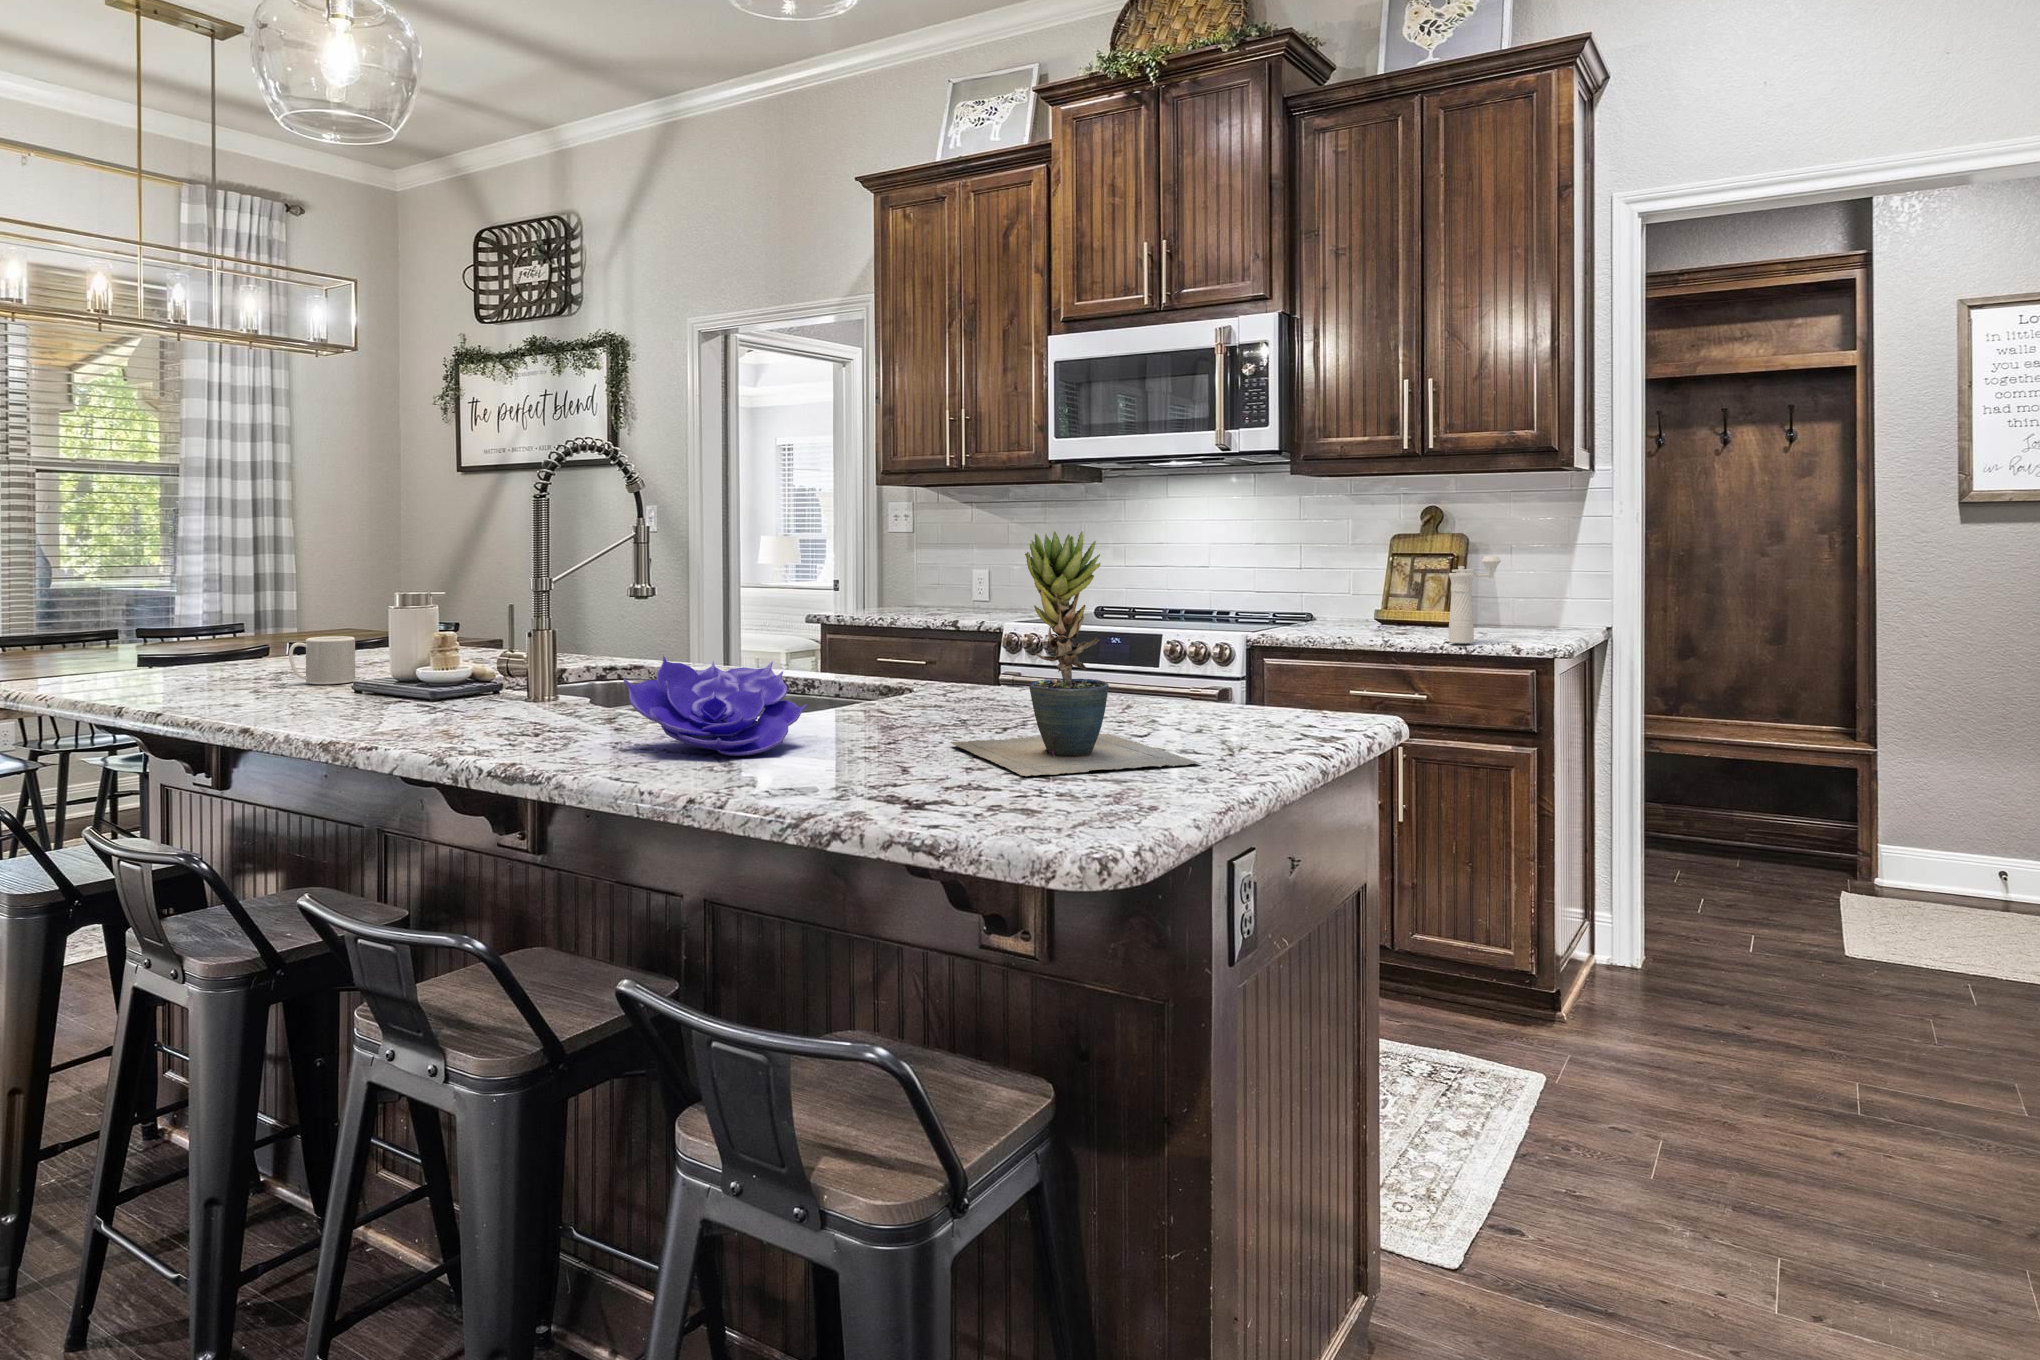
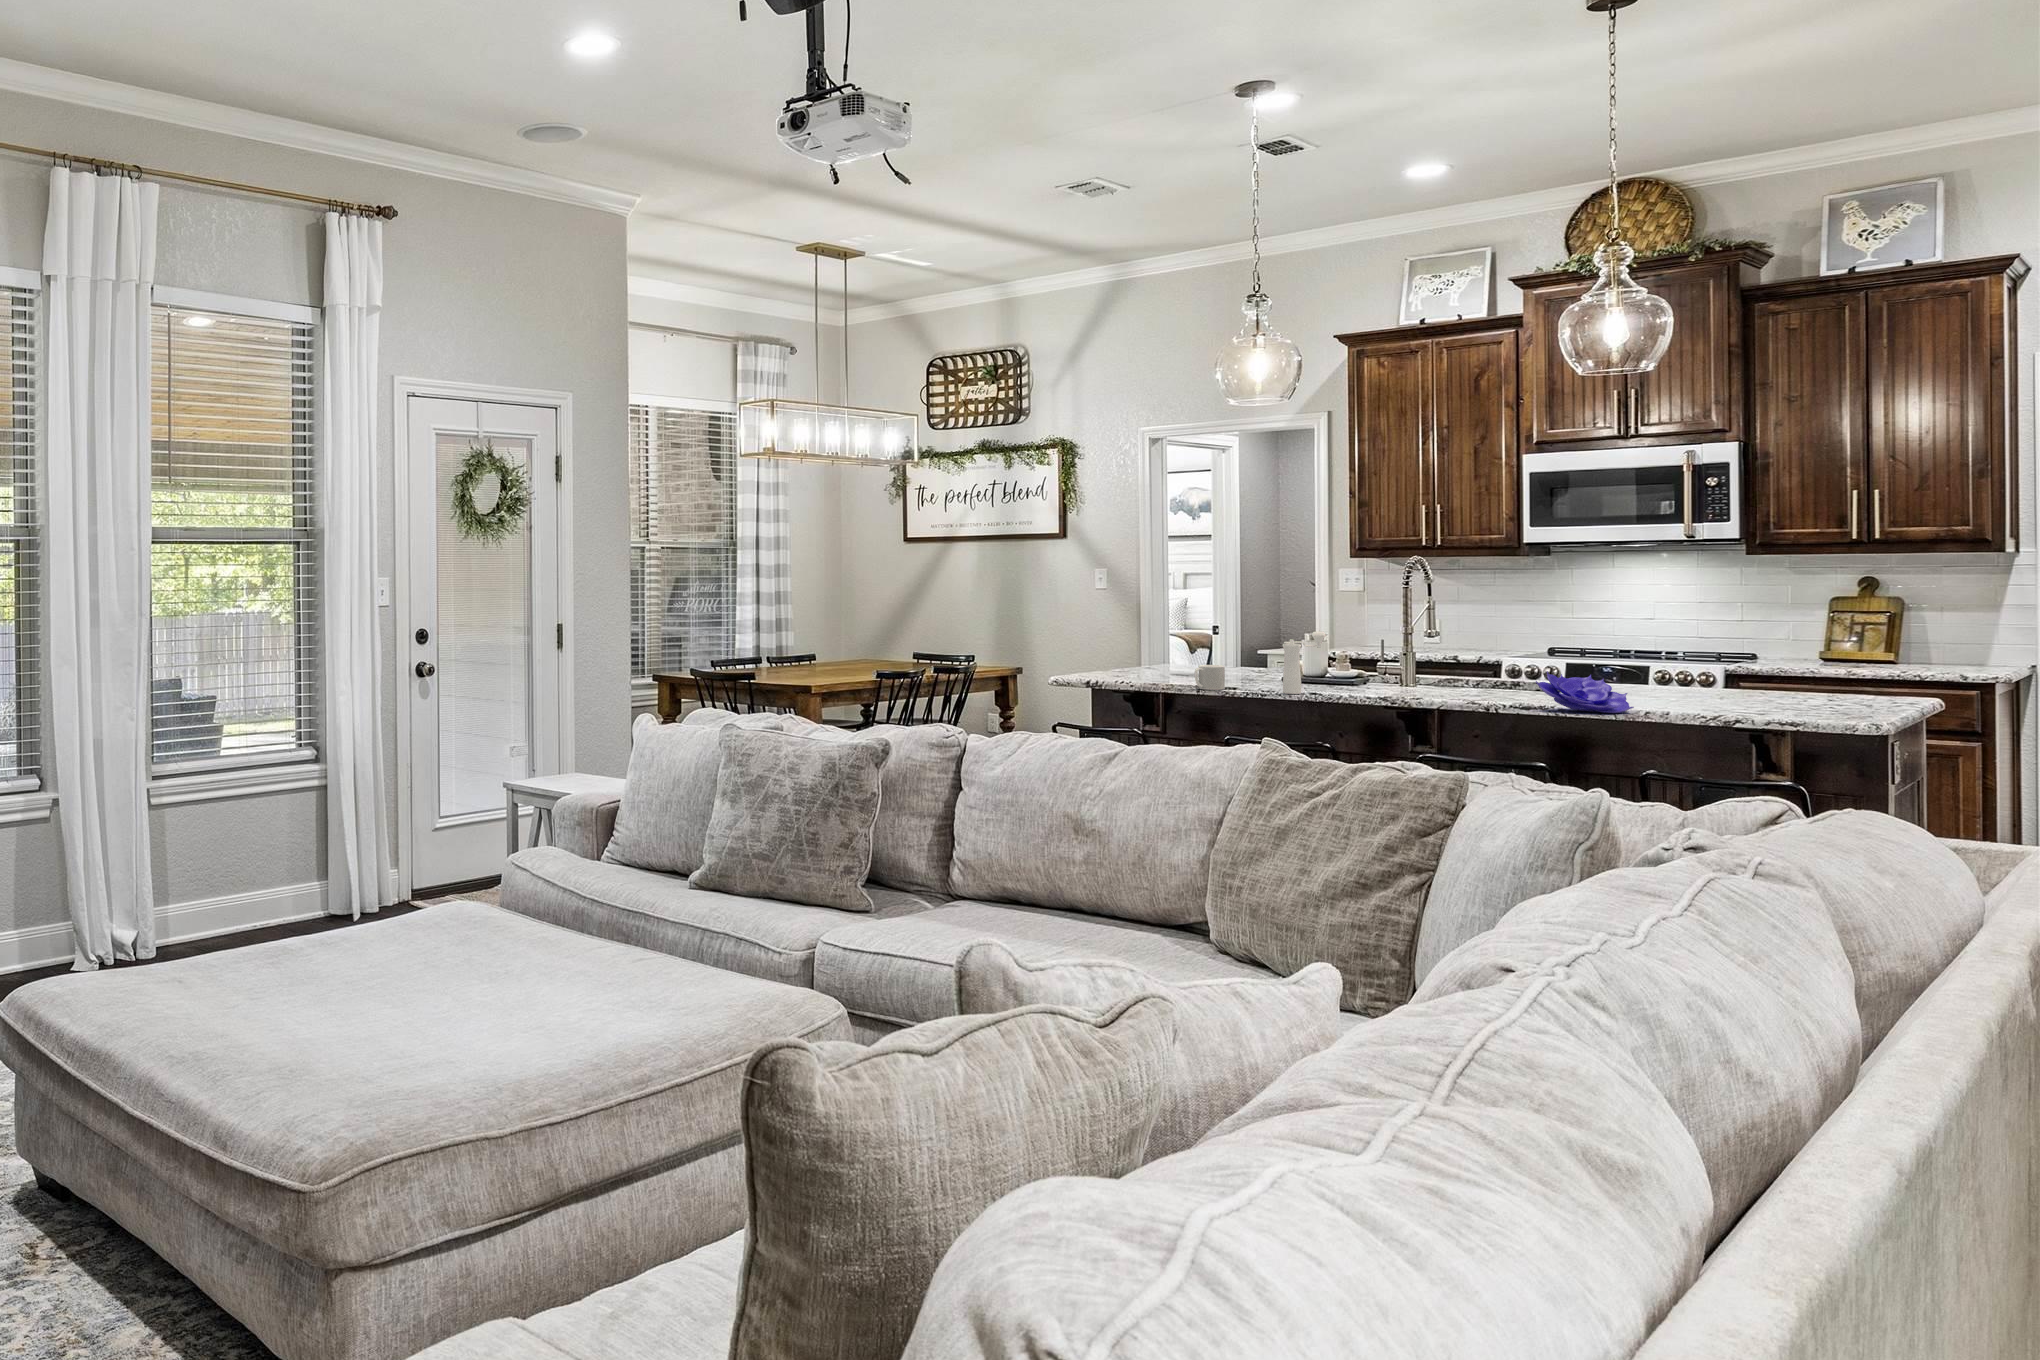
potted plant: present [951,531,1202,776] -> none [1704,616,1860,719]
pepper mill: present [1449,556,1501,643] -> present [1282,632,1326,694]

